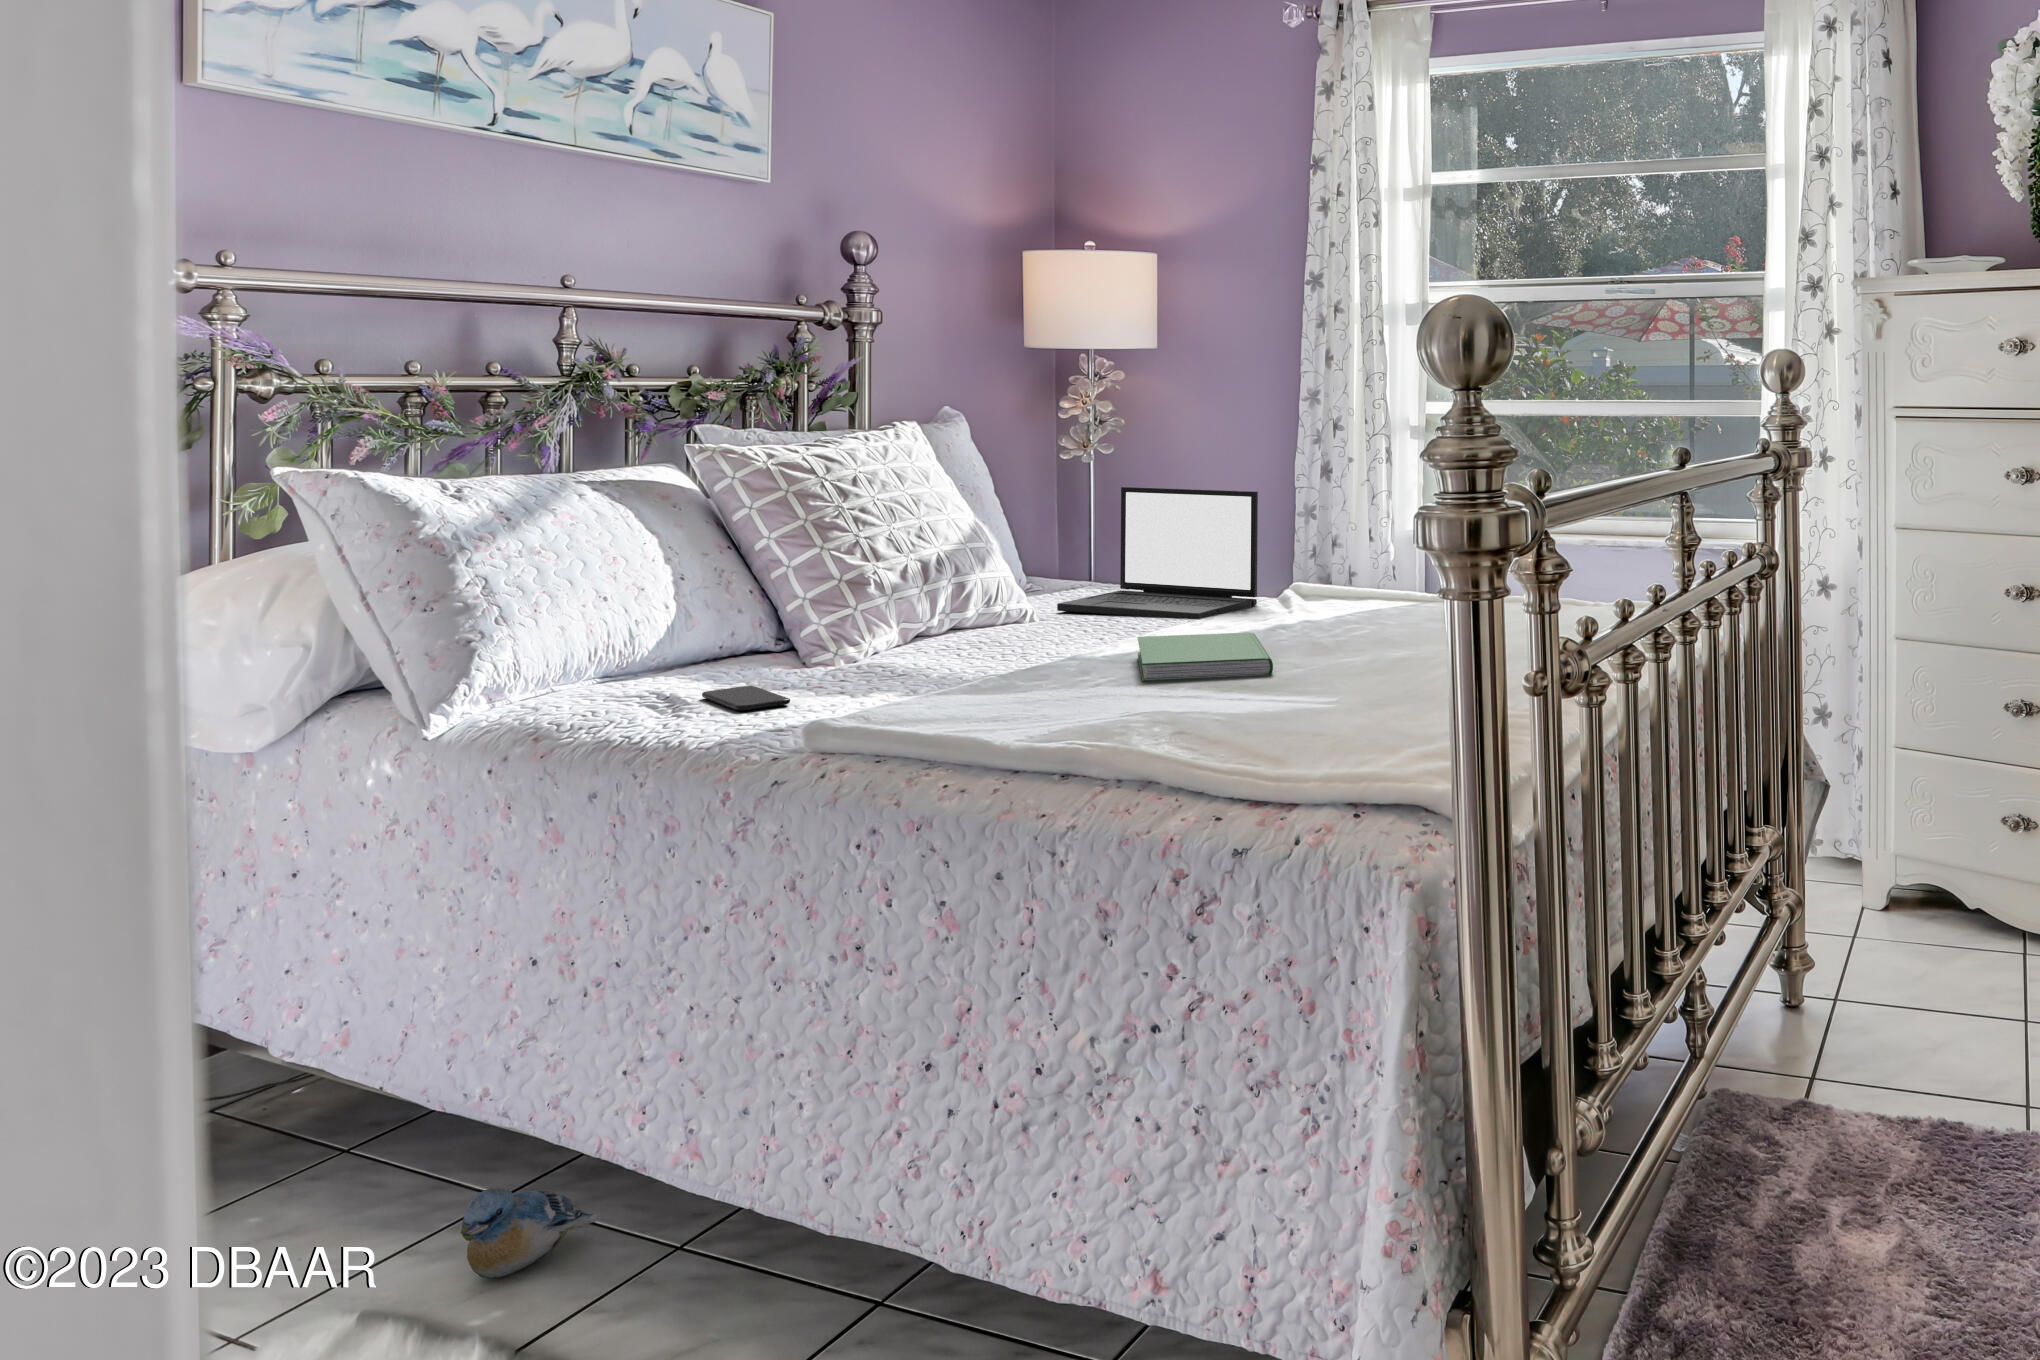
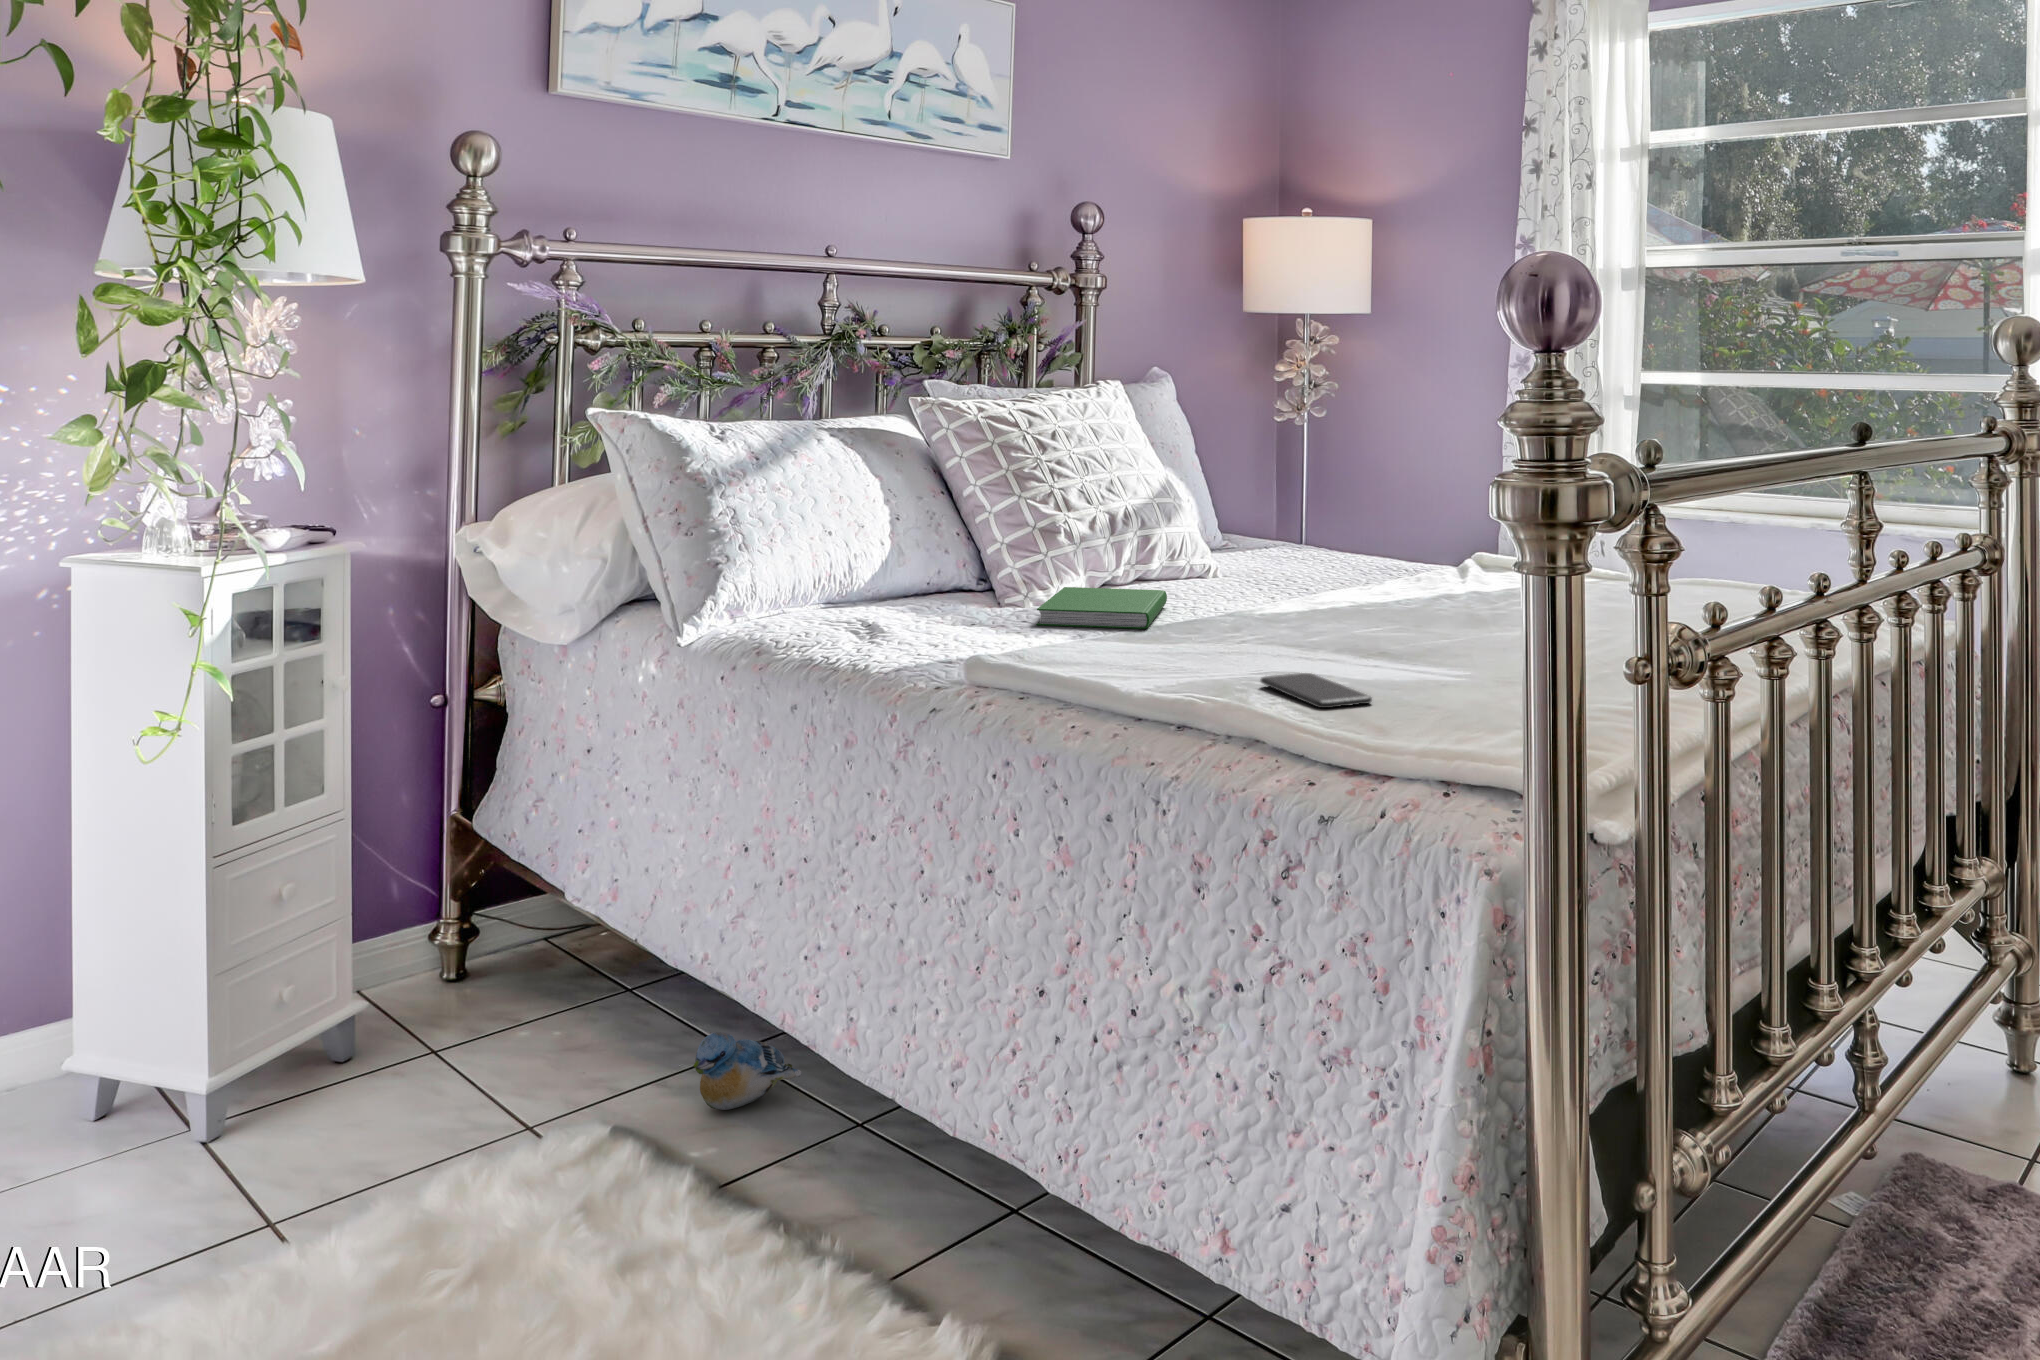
laptop: present [1057,487,1258,619] -> none [1232,451,1426,586]
hardcover book: present [1138,633,1273,682] -> present [1037,587,1167,629]
smartphone: present [702,686,790,711] -> present [1260,673,1372,708]

